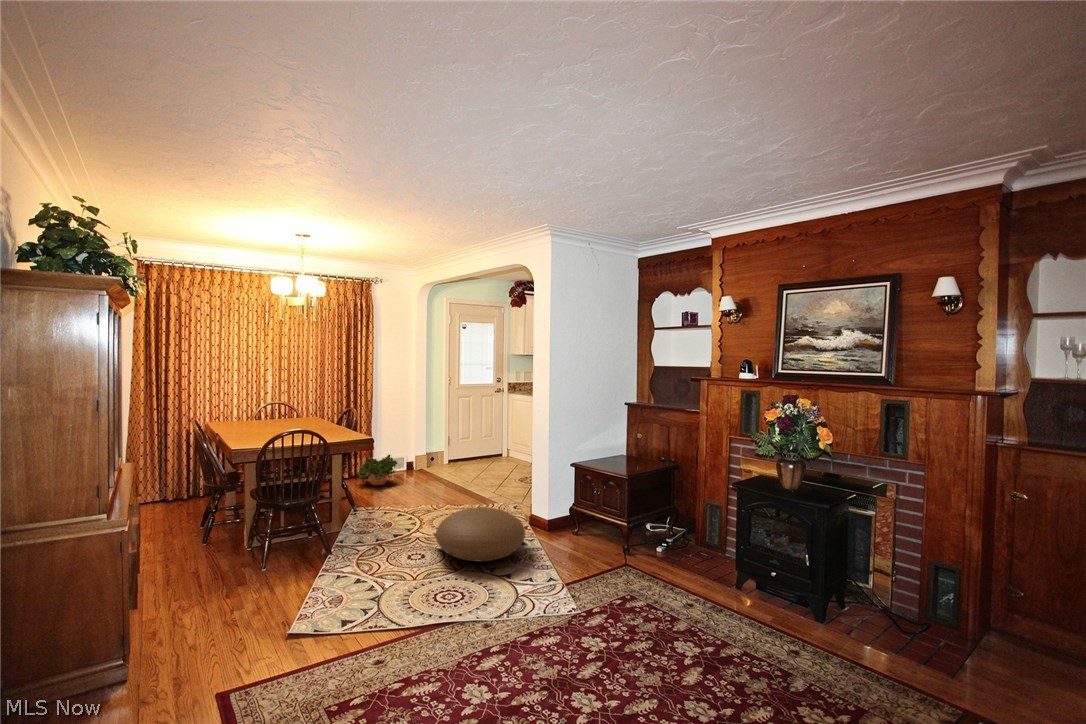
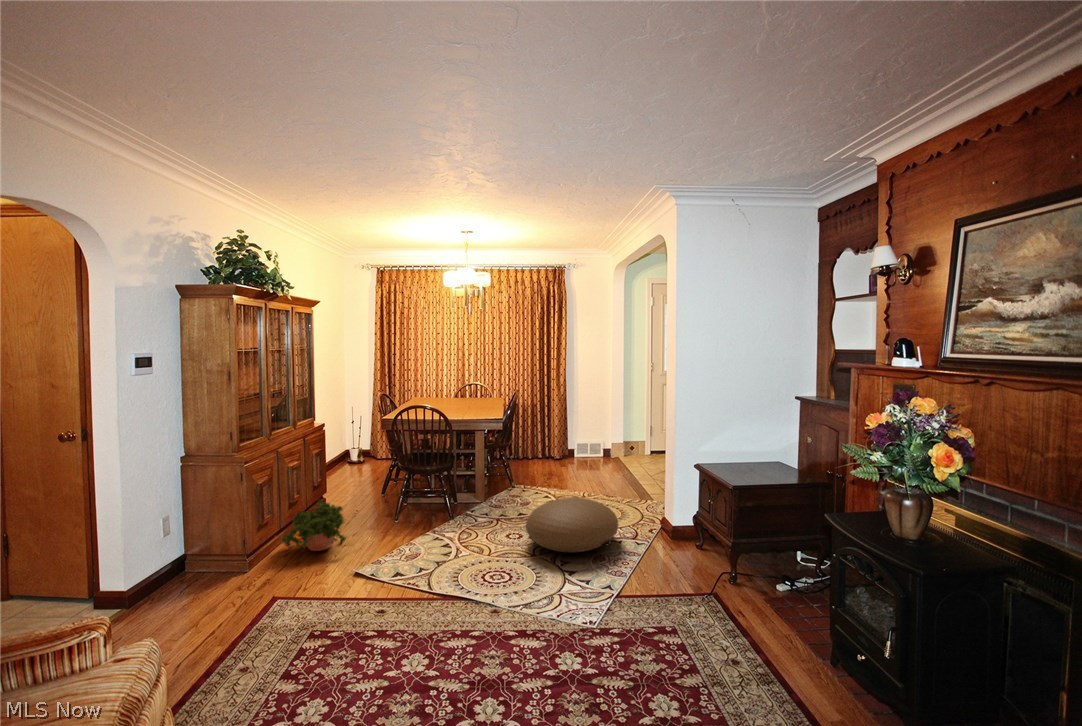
potted plant: present [357,455,397,485] -> present [282,500,346,551]

